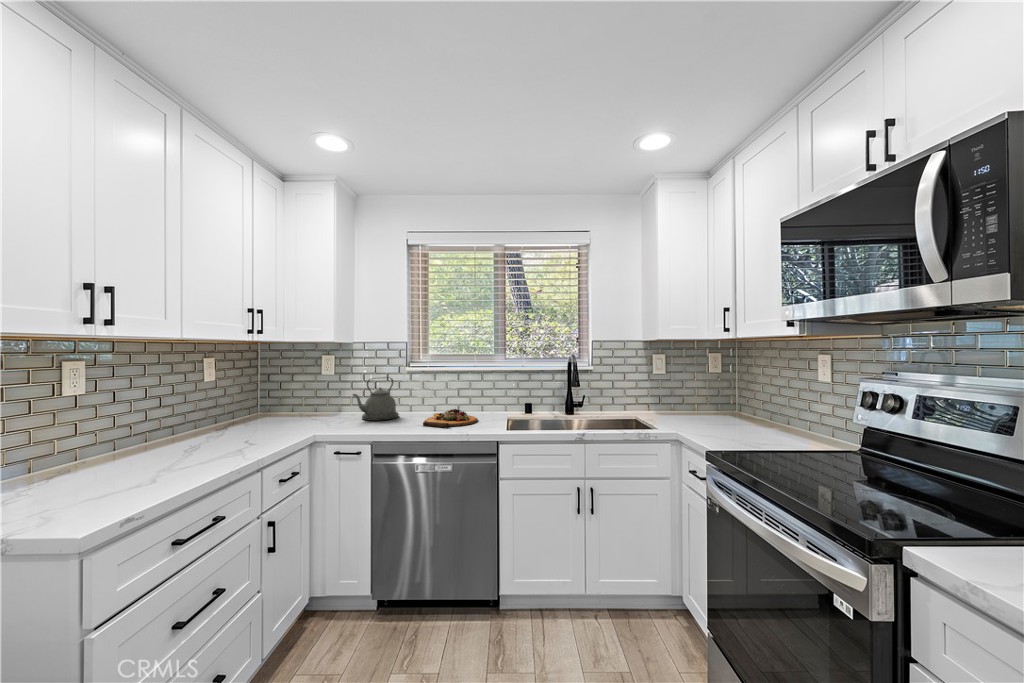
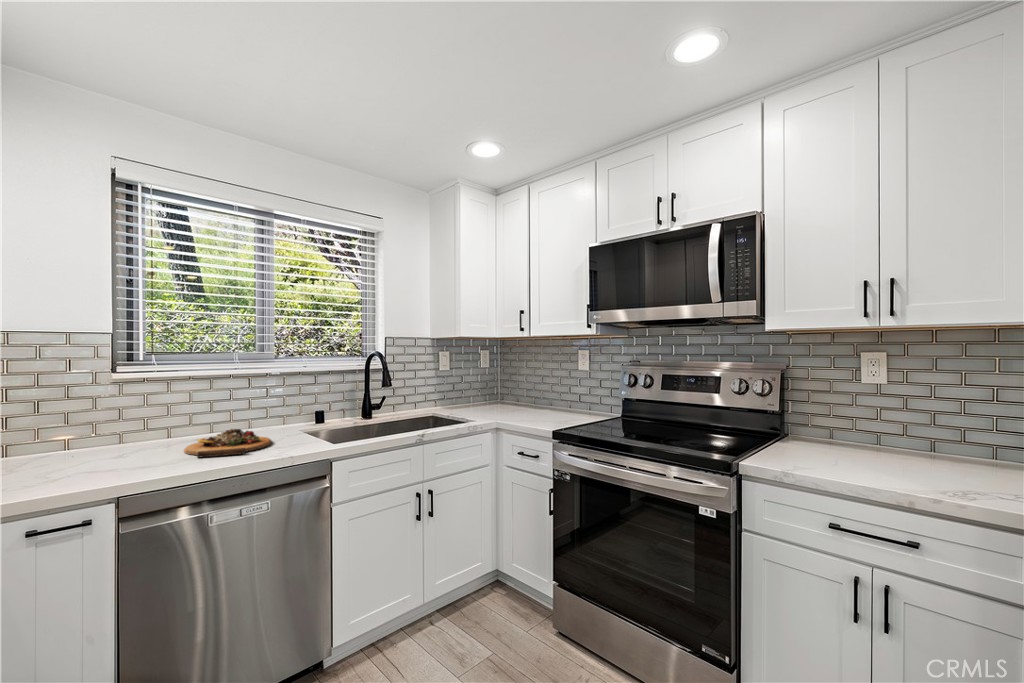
kettle: present [353,378,399,421] -> none [30,391,119,468]

